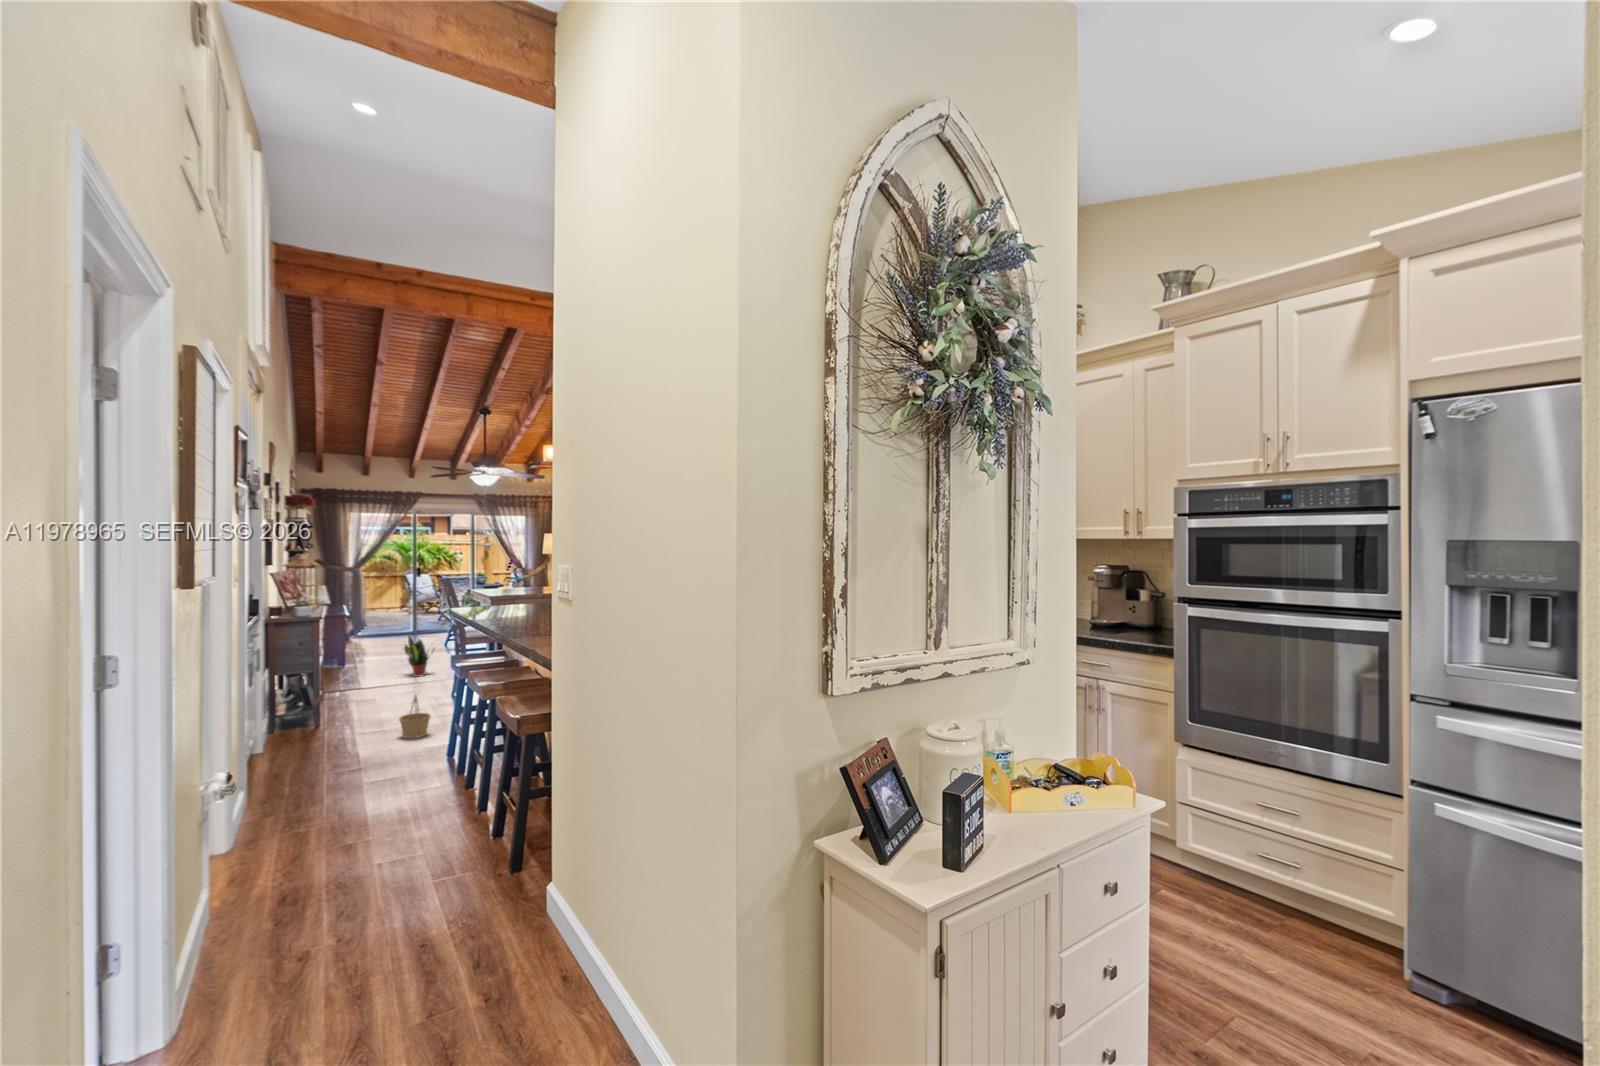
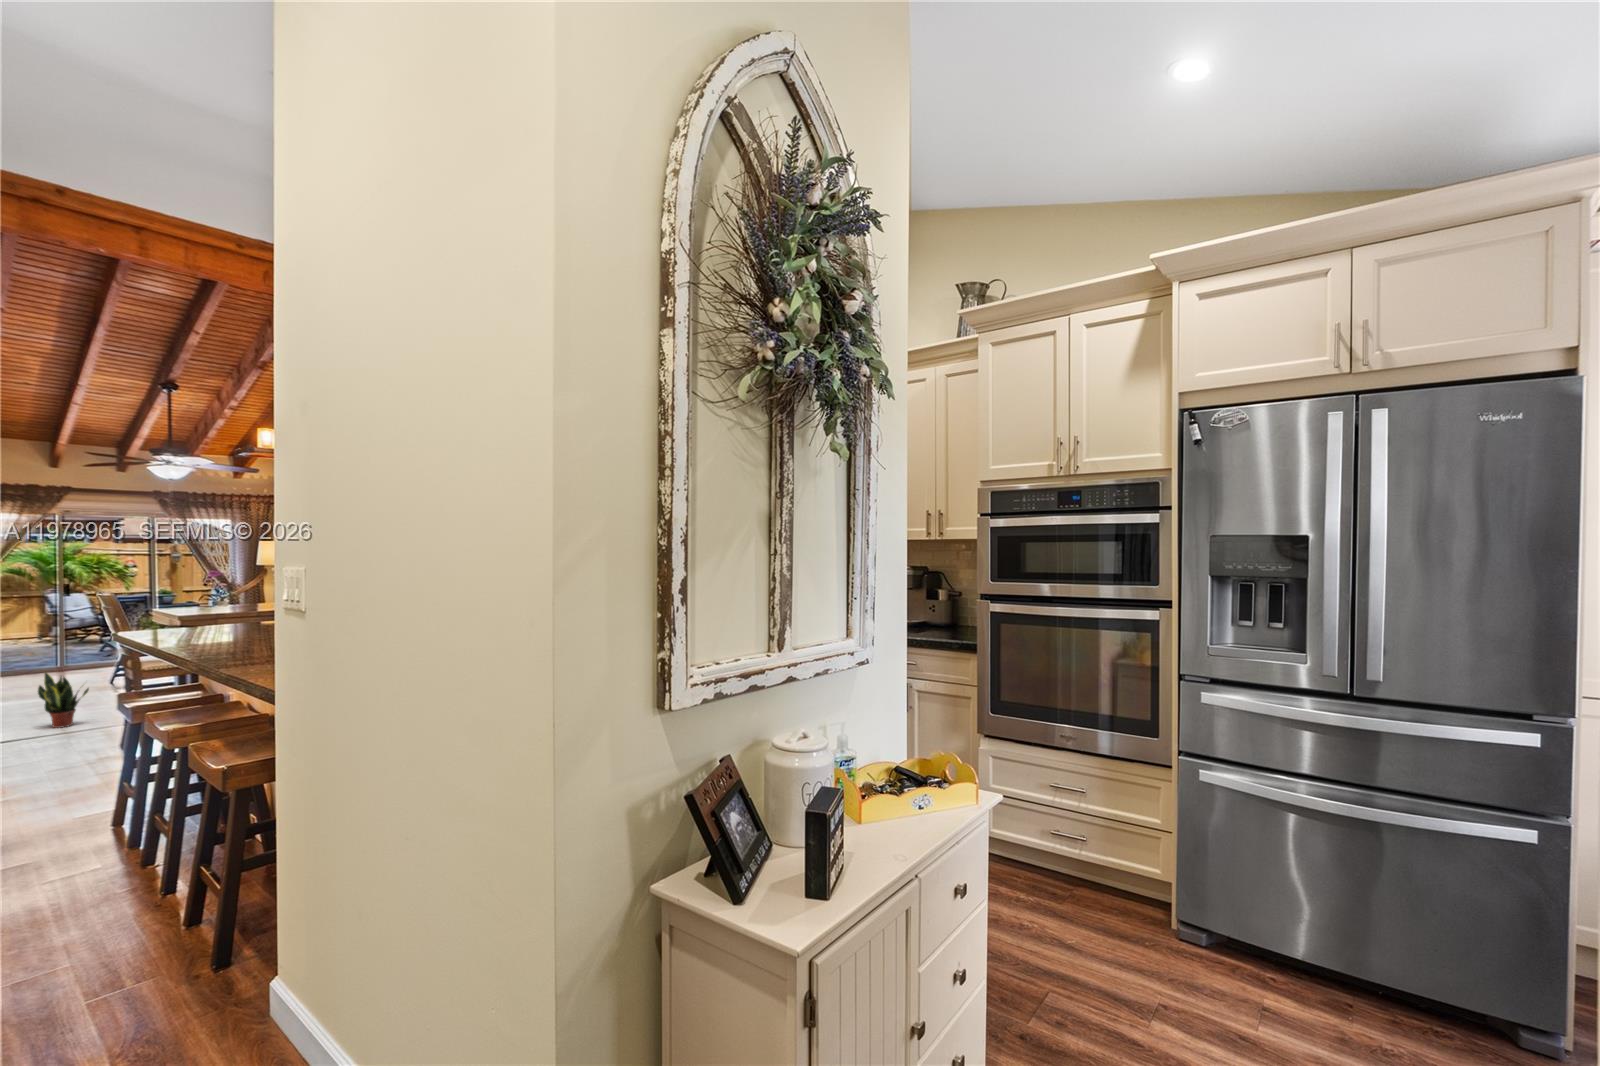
basket: present [399,694,431,738] -> none [26,751,80,812]

